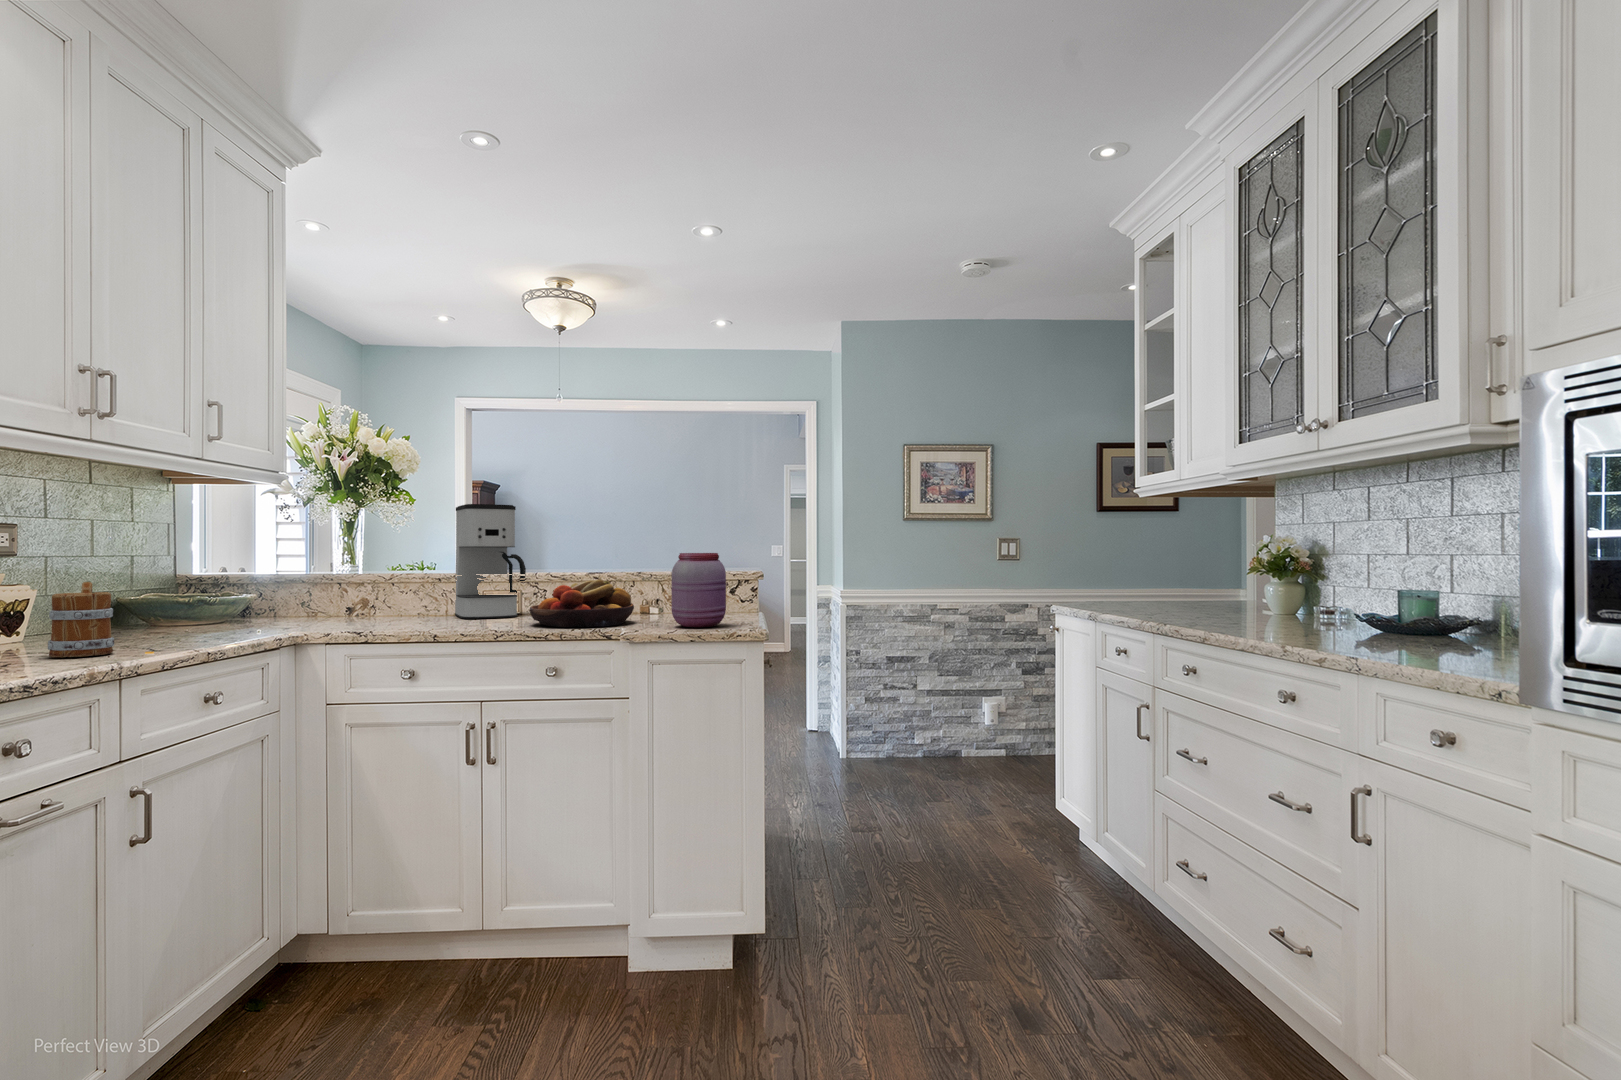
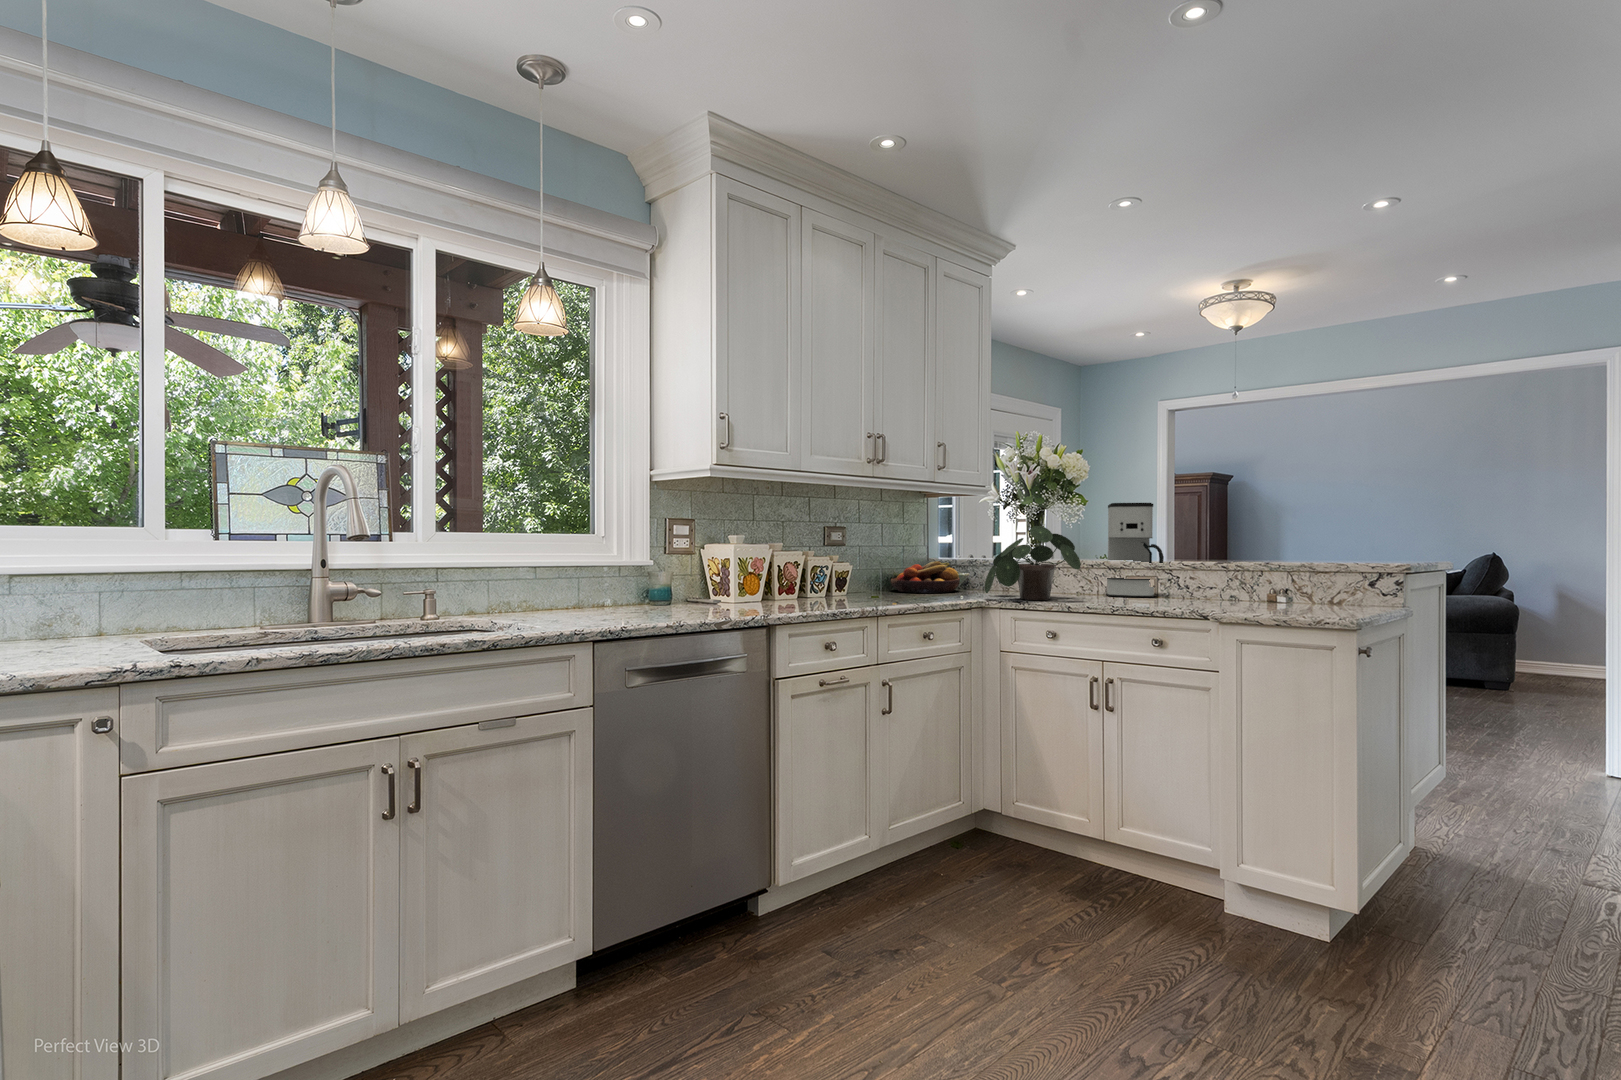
potted plant: none [299,530,440,631] -> present [985,526,1081,600]
jar: present [671,553,726,627] -> none [1276,546,1337,617]
fruit bowl: present [530,580,634,627] -> present [891,561,960,593]
mug: present [48,582,114,657] -> none [848,559,879,603]

